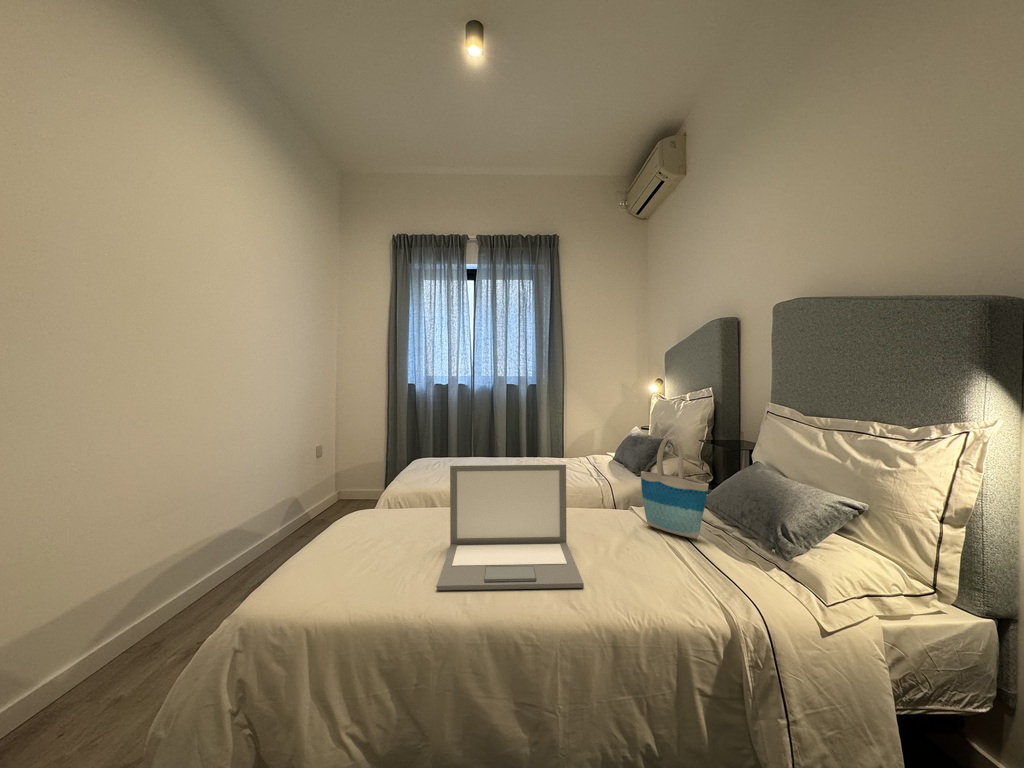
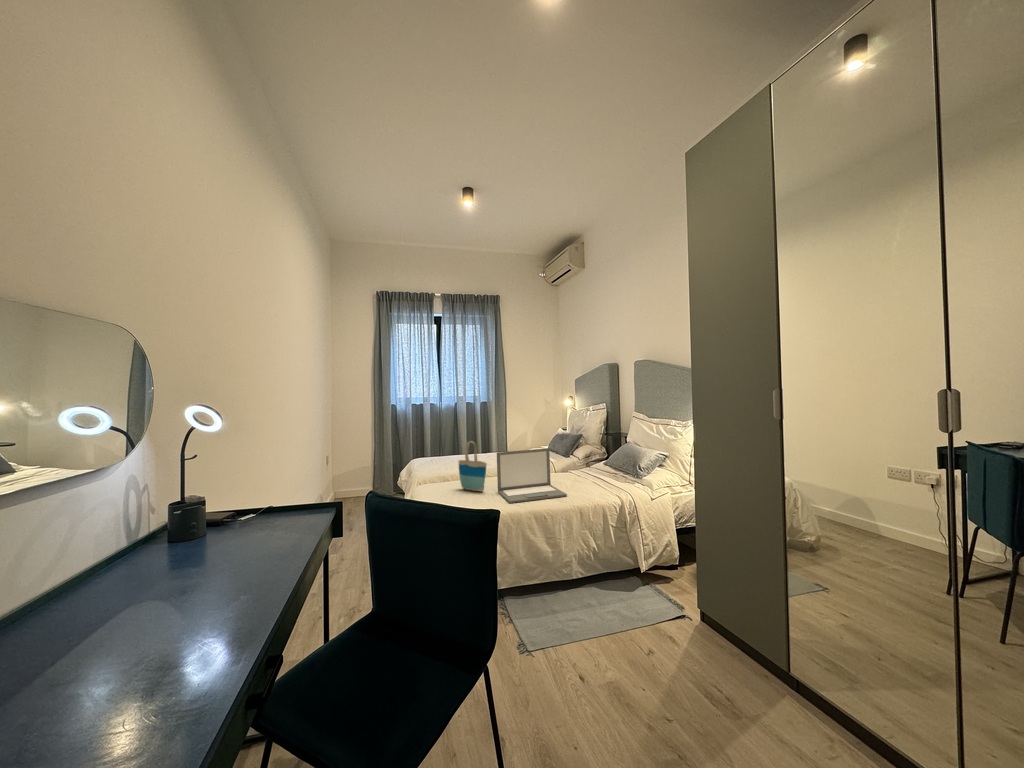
tote bag: present [641,437,709,538] -> present [459,441,487,491]

